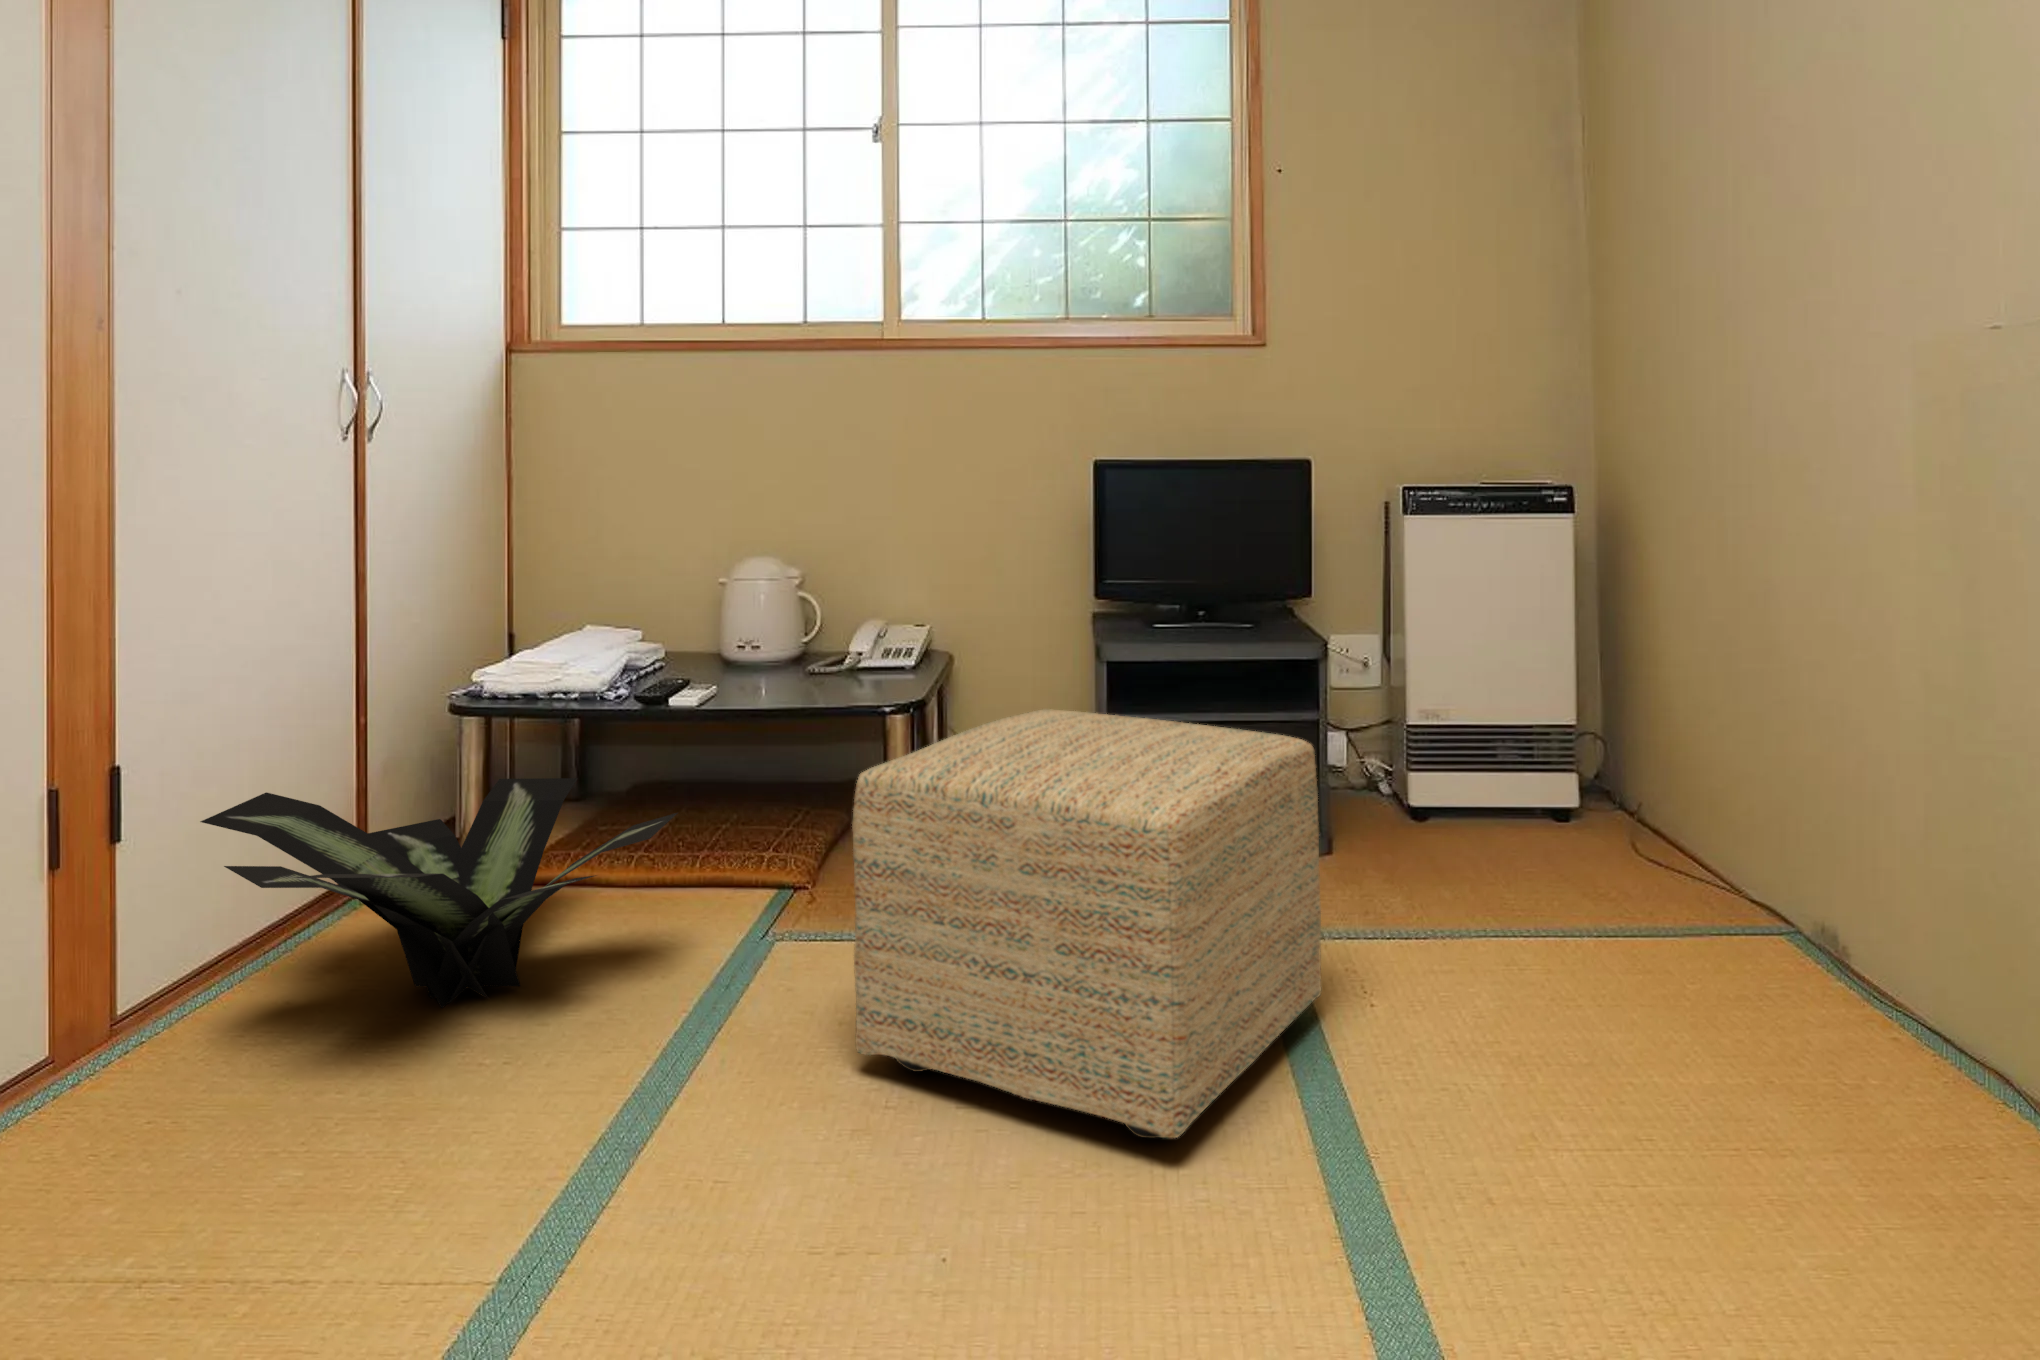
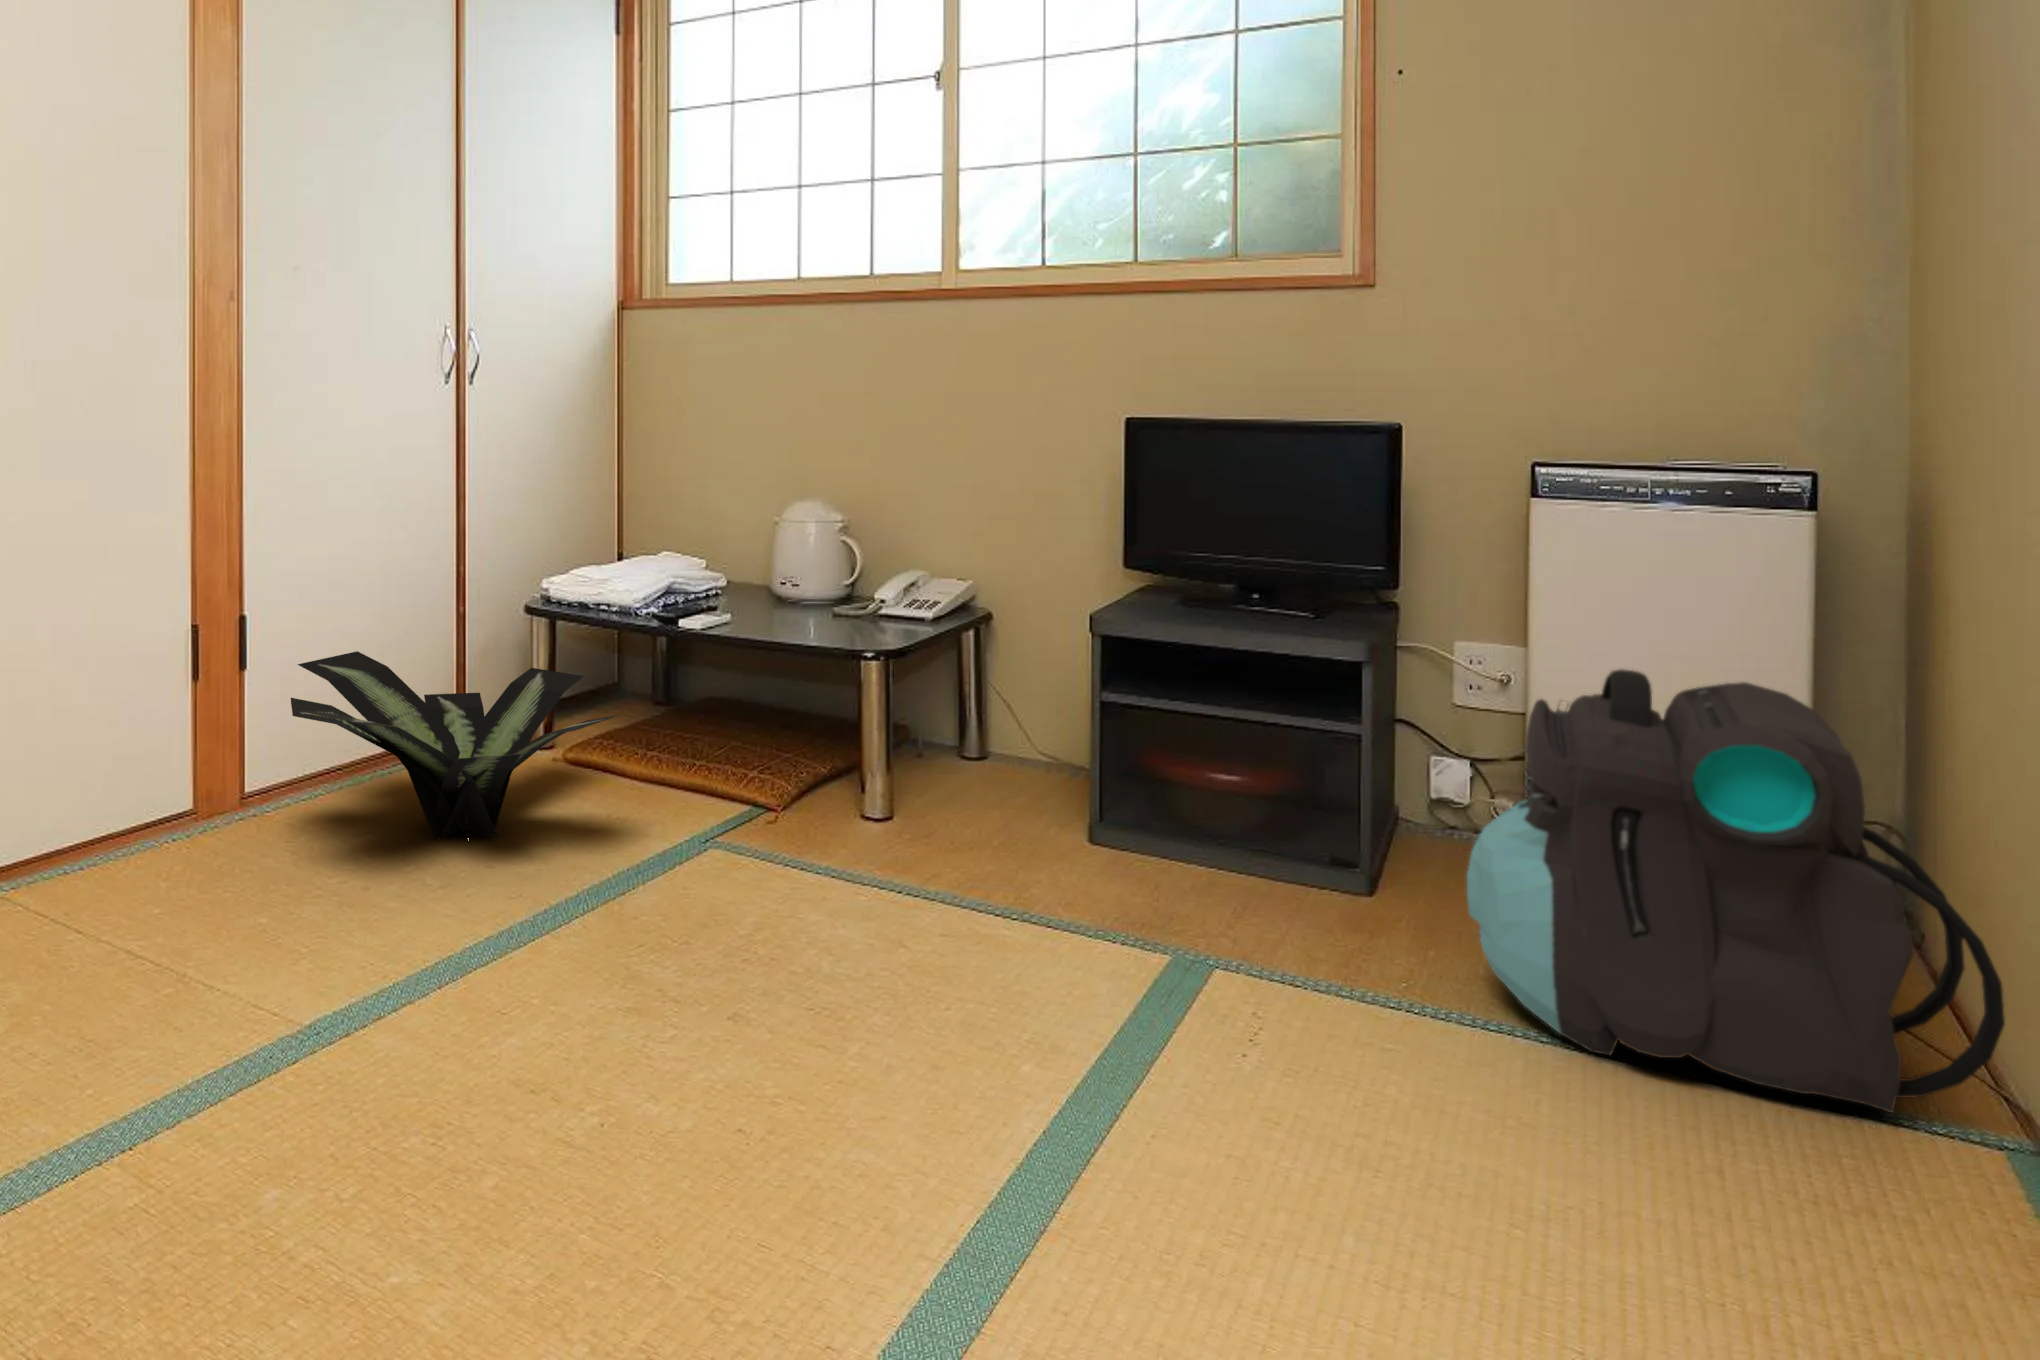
backpack: none [1441,642,1766,937] -> present [1467,669,2005,1113]
ottoman: present [852,709,1321,1138] -> none [675,667,1177,1106]

